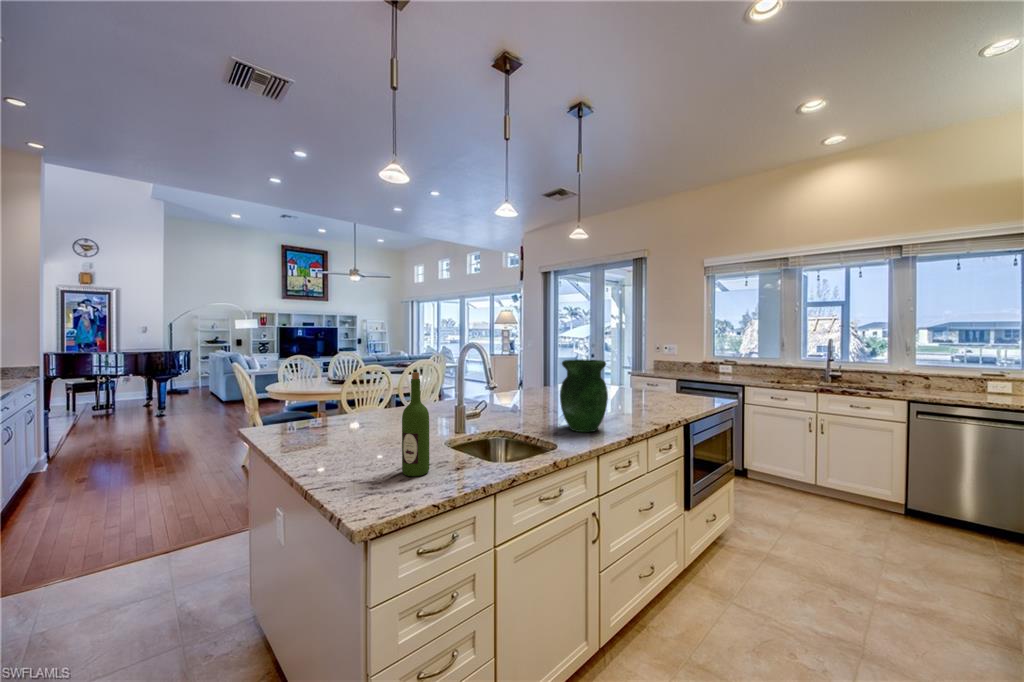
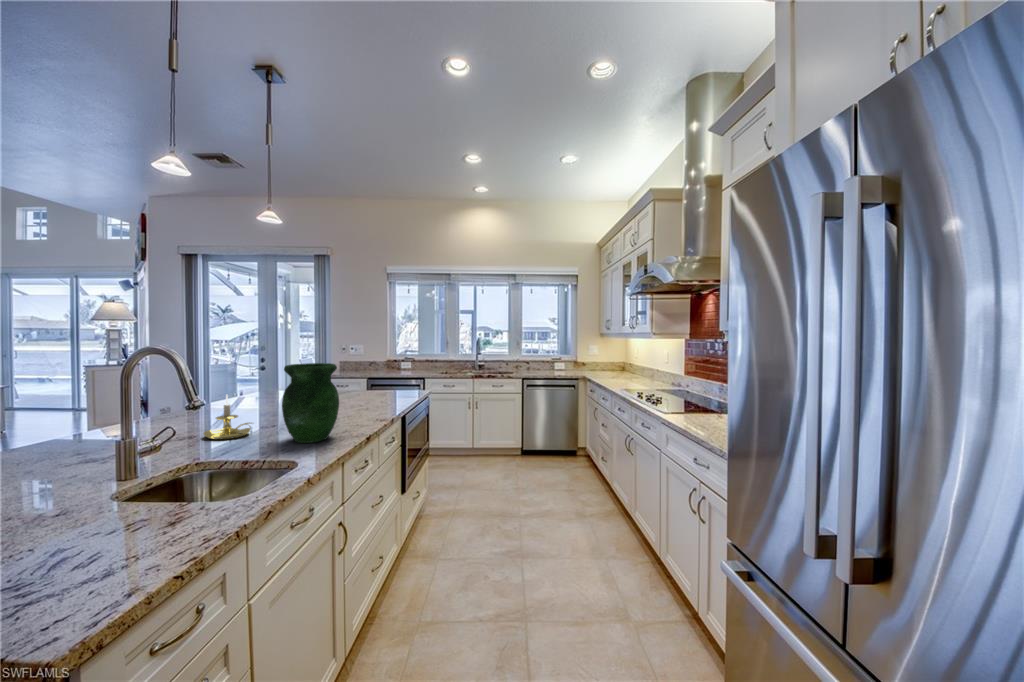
wine bottle: present [402,372,429,476] -> none [67,397,126,557]
candle holder: none [514,381,546,418] -> present [203,395,252,440]

